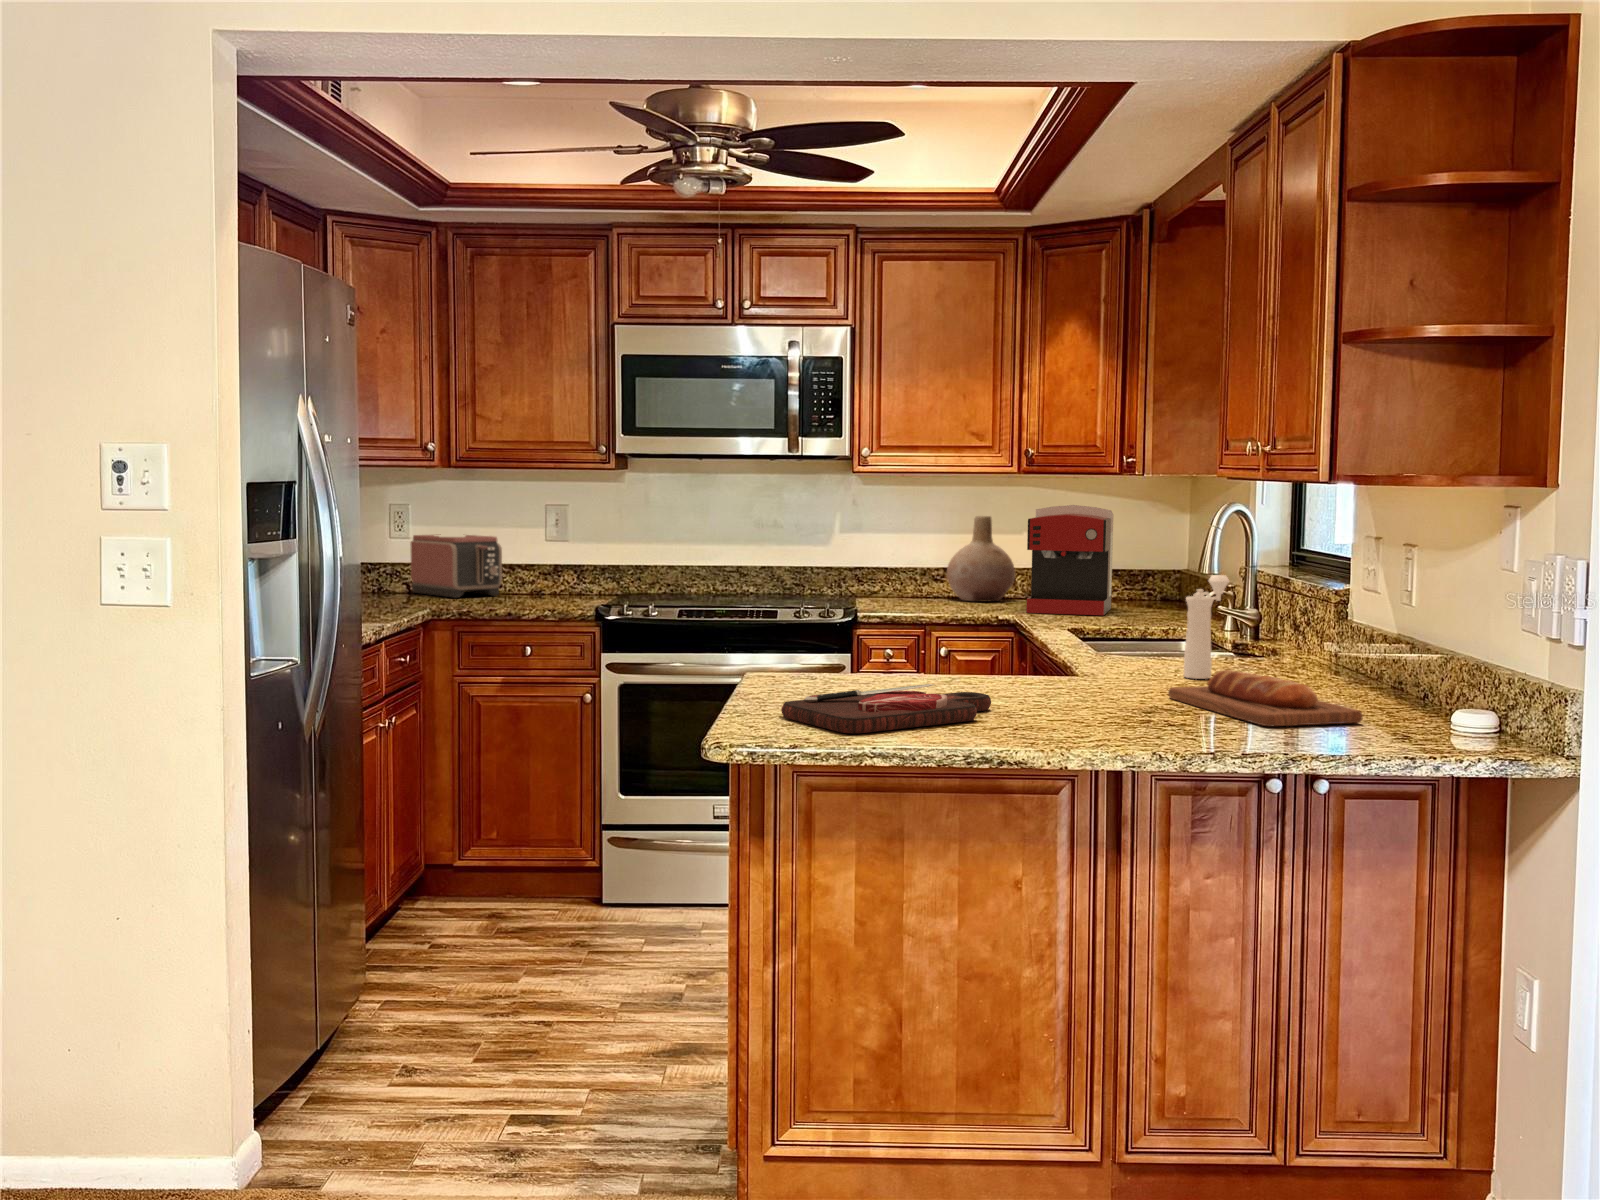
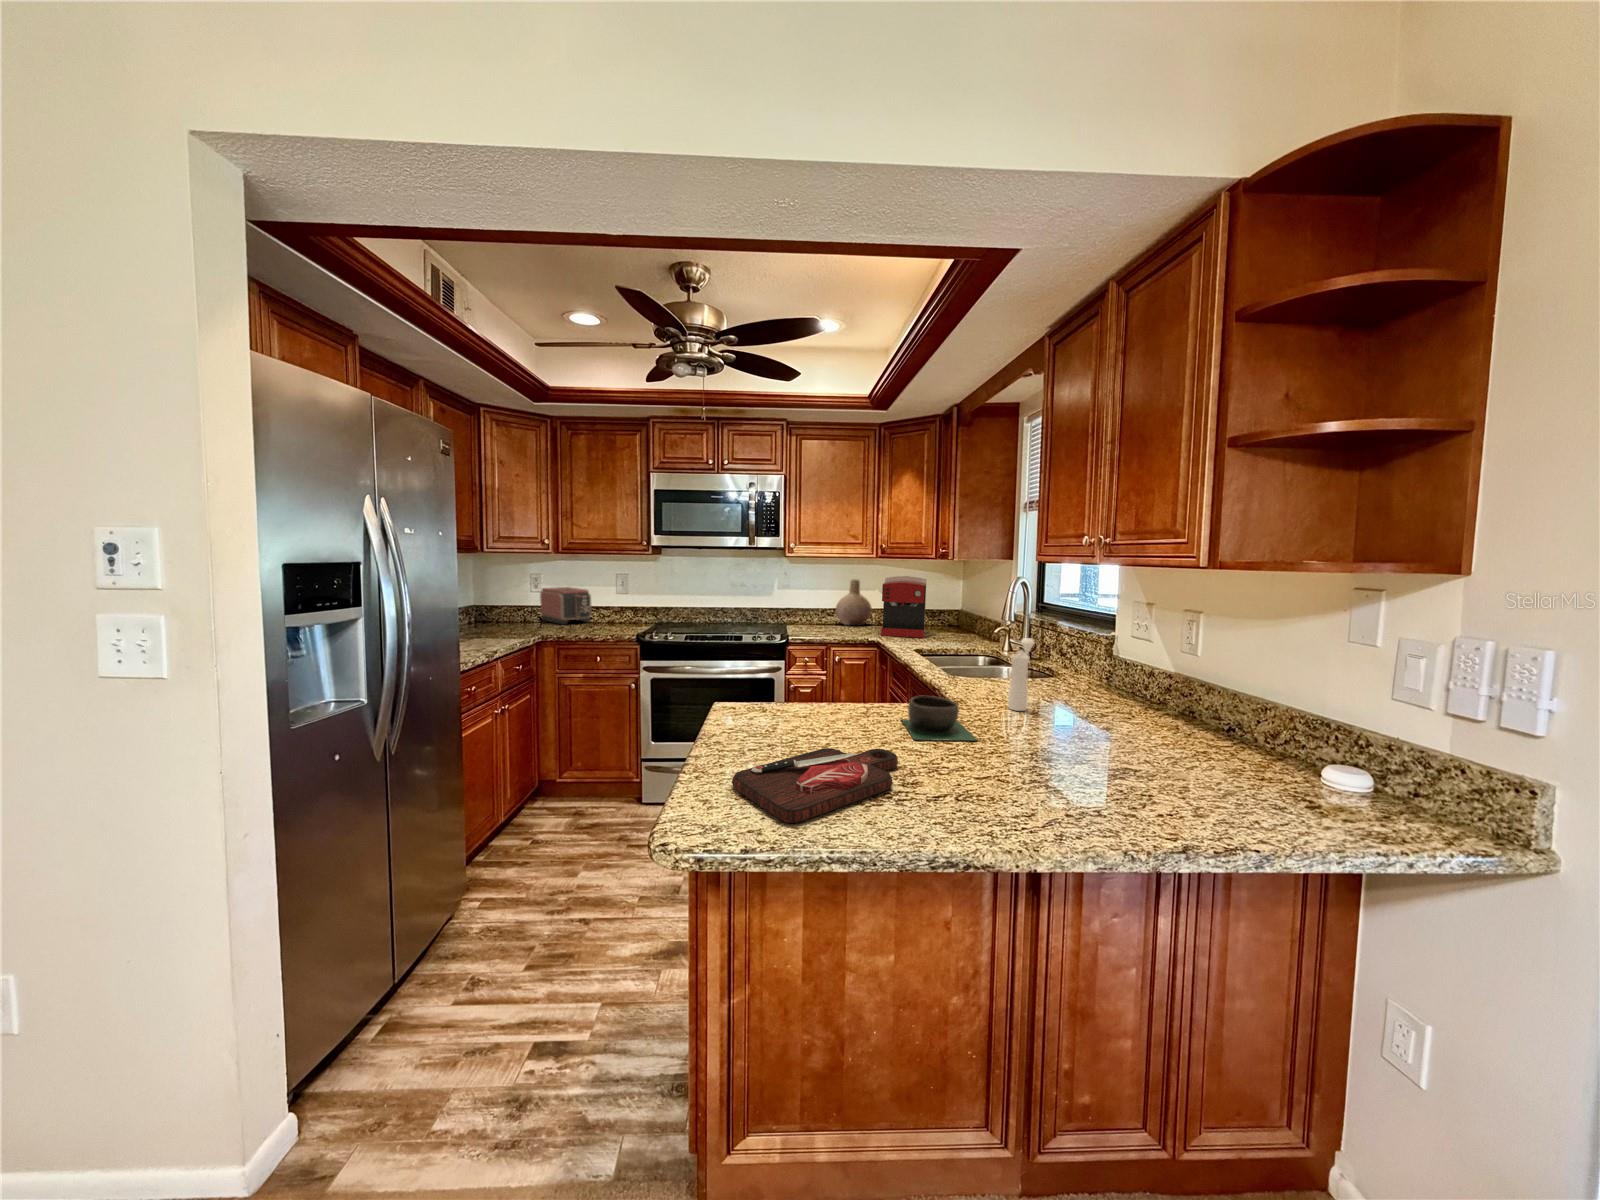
bowl: none [1013,645,1113,697] -> present [901,696,977,741]
bread loaf: present [1168,670,1363,726] -> none [1017,723,1188,791]

